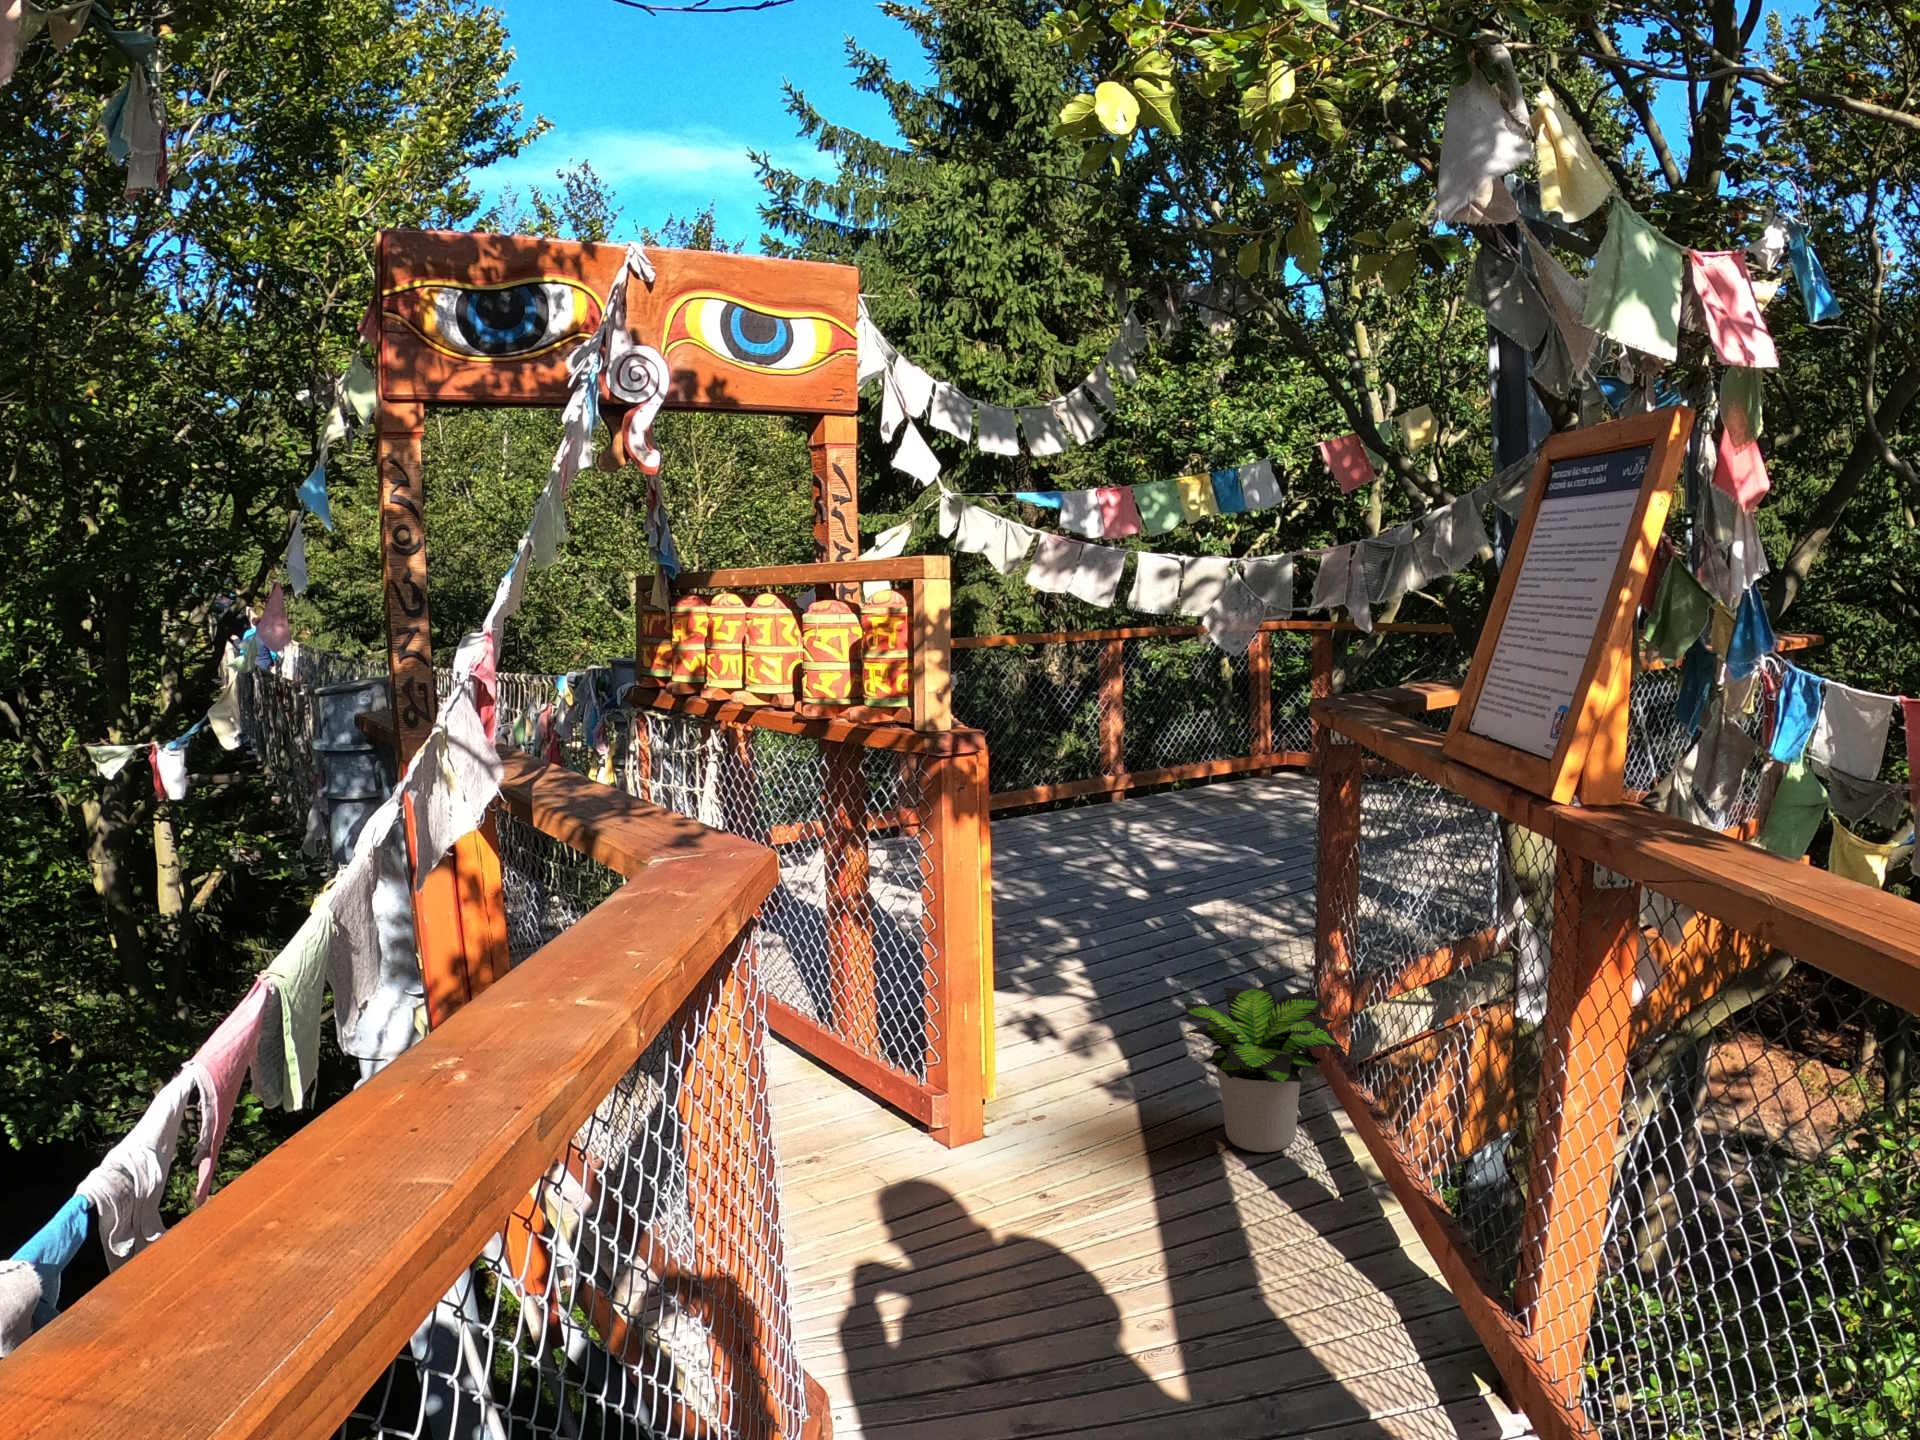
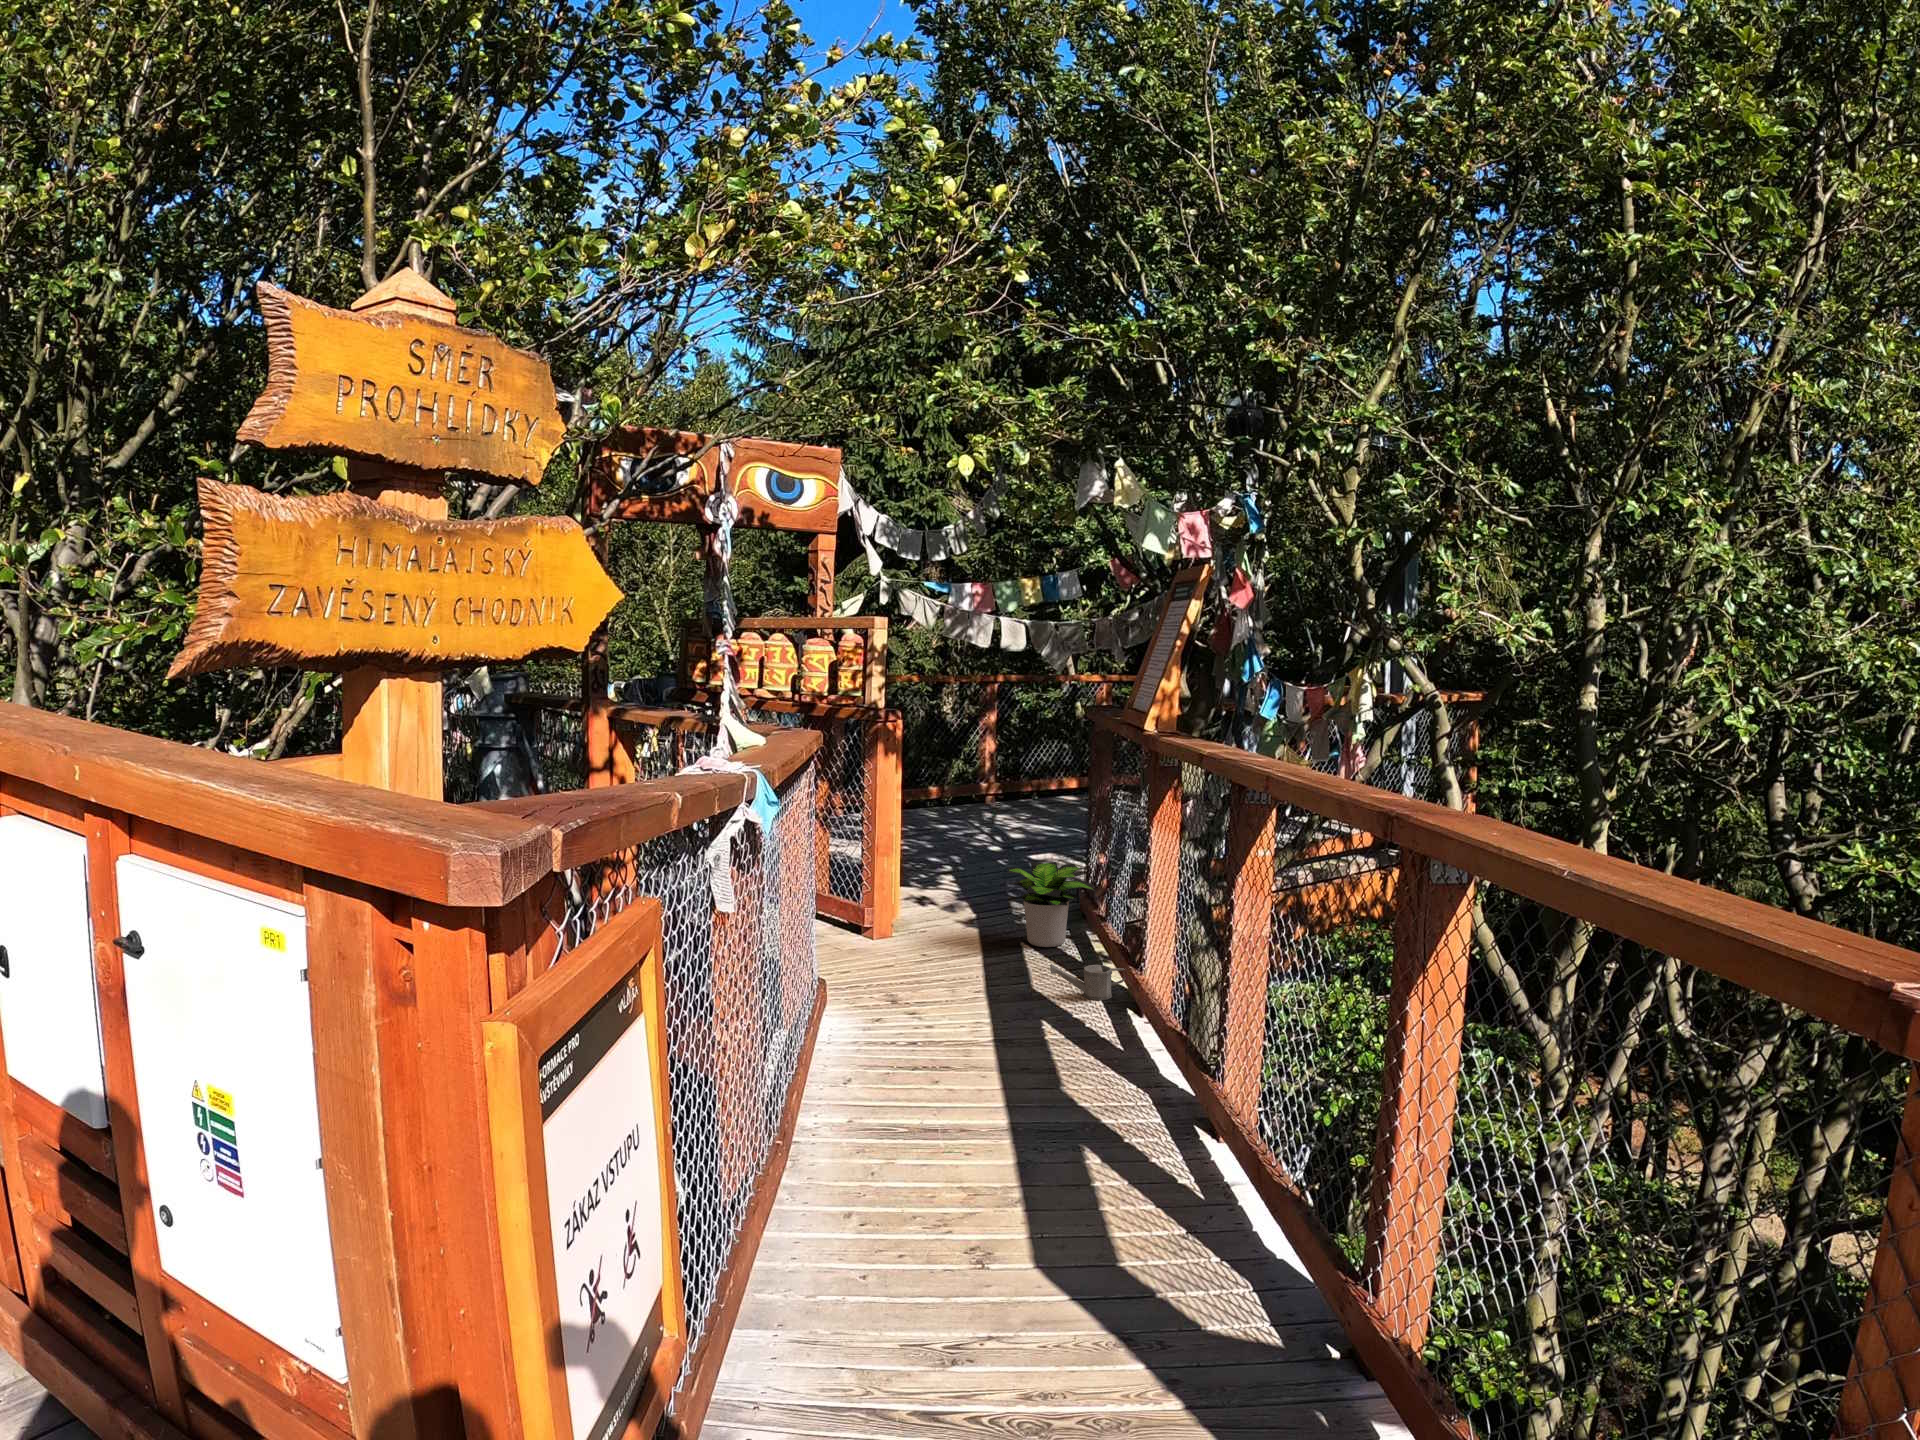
watering can: none [1299,1251,1459,1335] -> present [1050,964,1126,1000]

